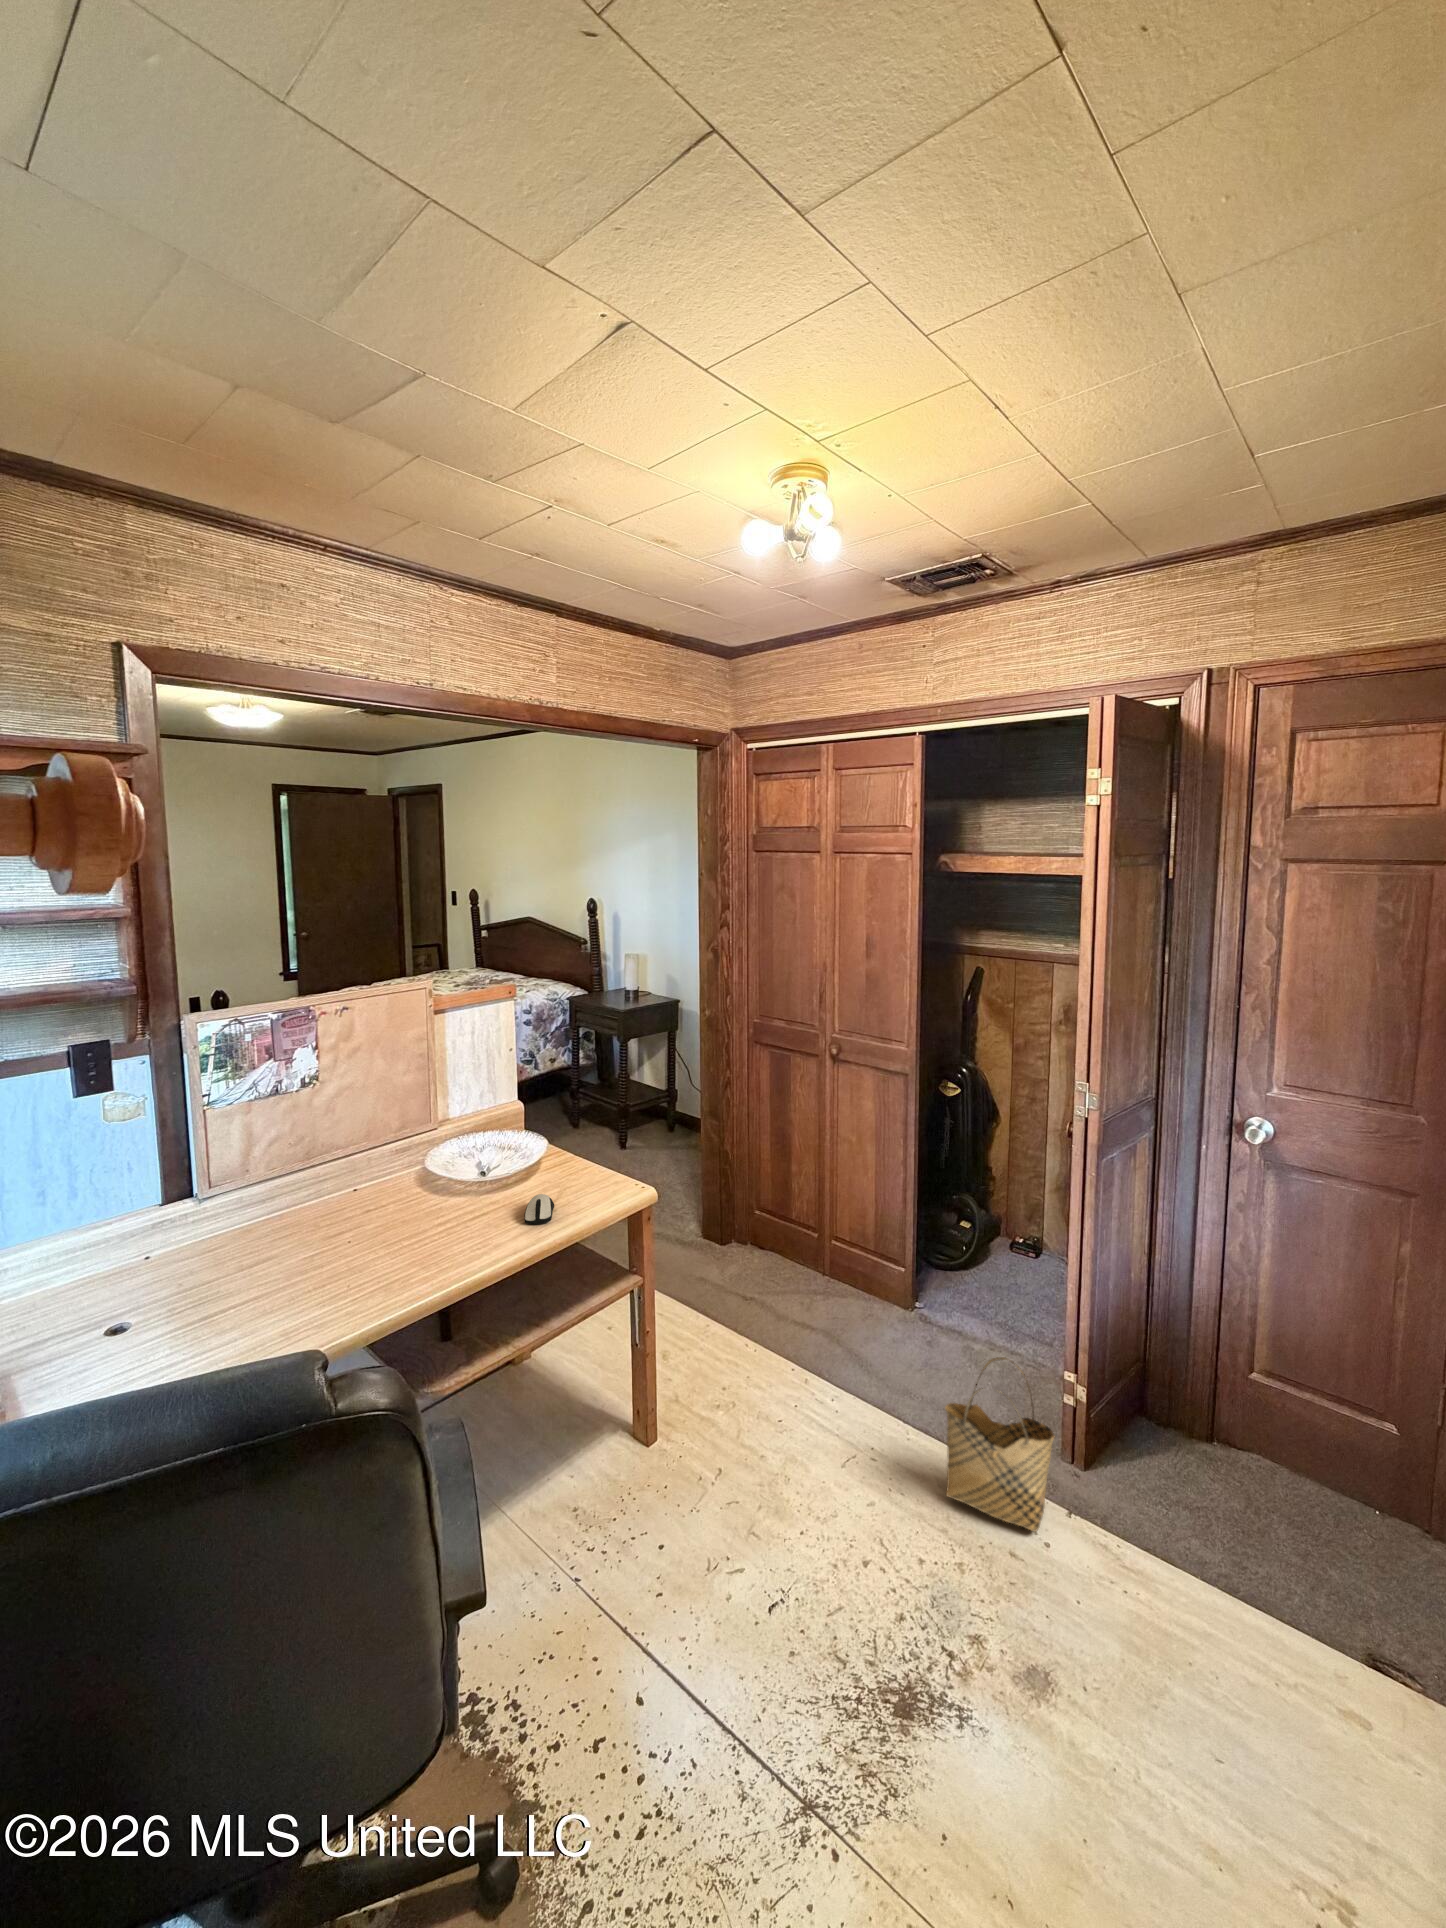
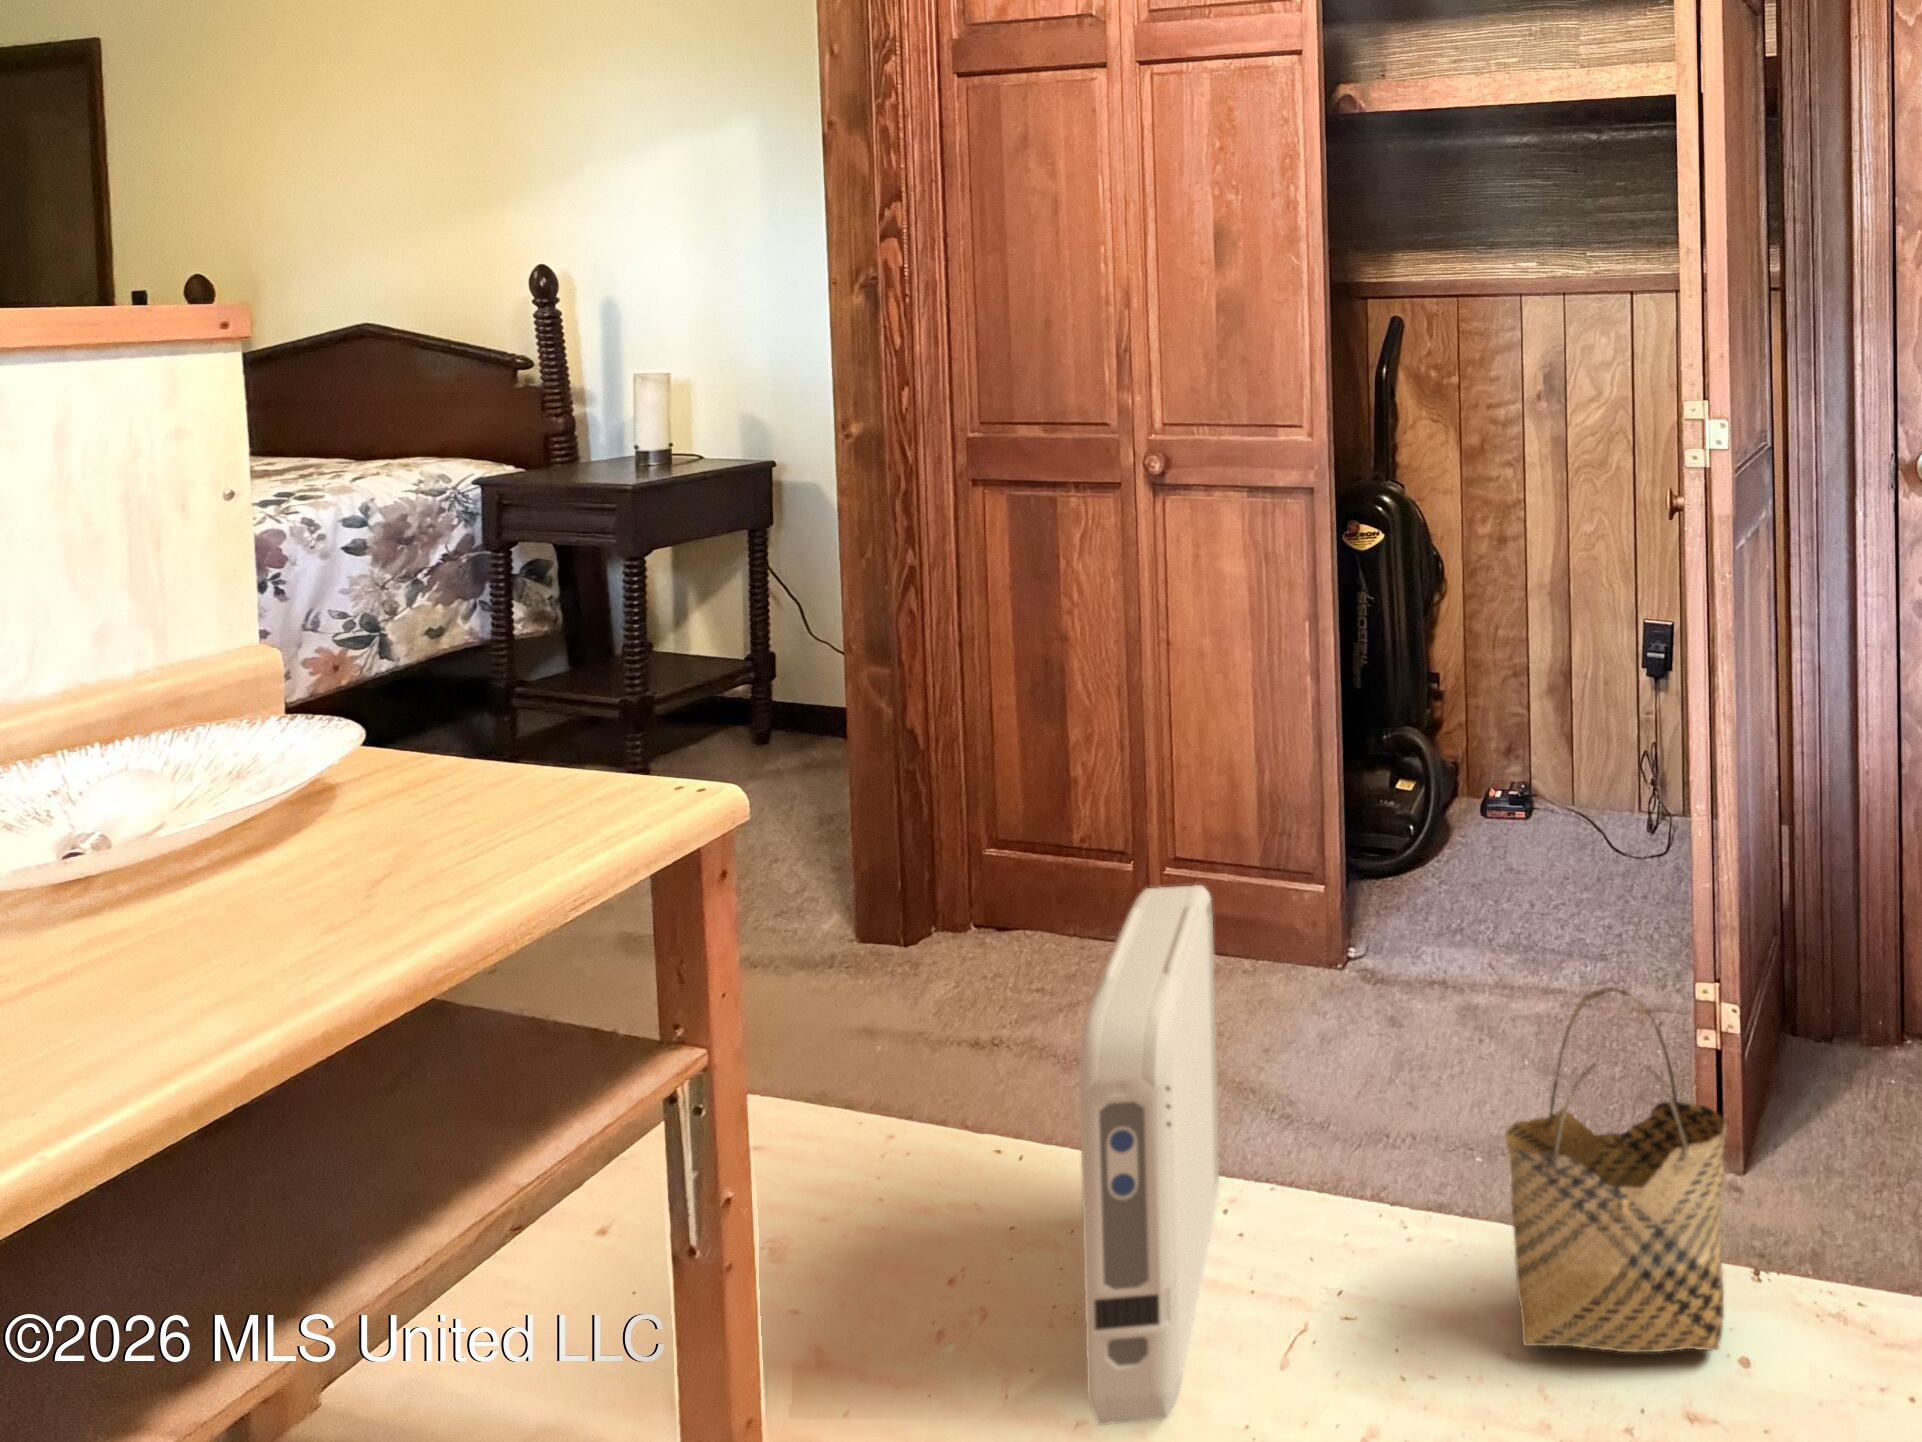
computer mouse: present [524,1194,554,1224] -> none [183,847,338,957]
air purifier: none [768,1255,834,1465] -> present [1079,885,1219,1425]

